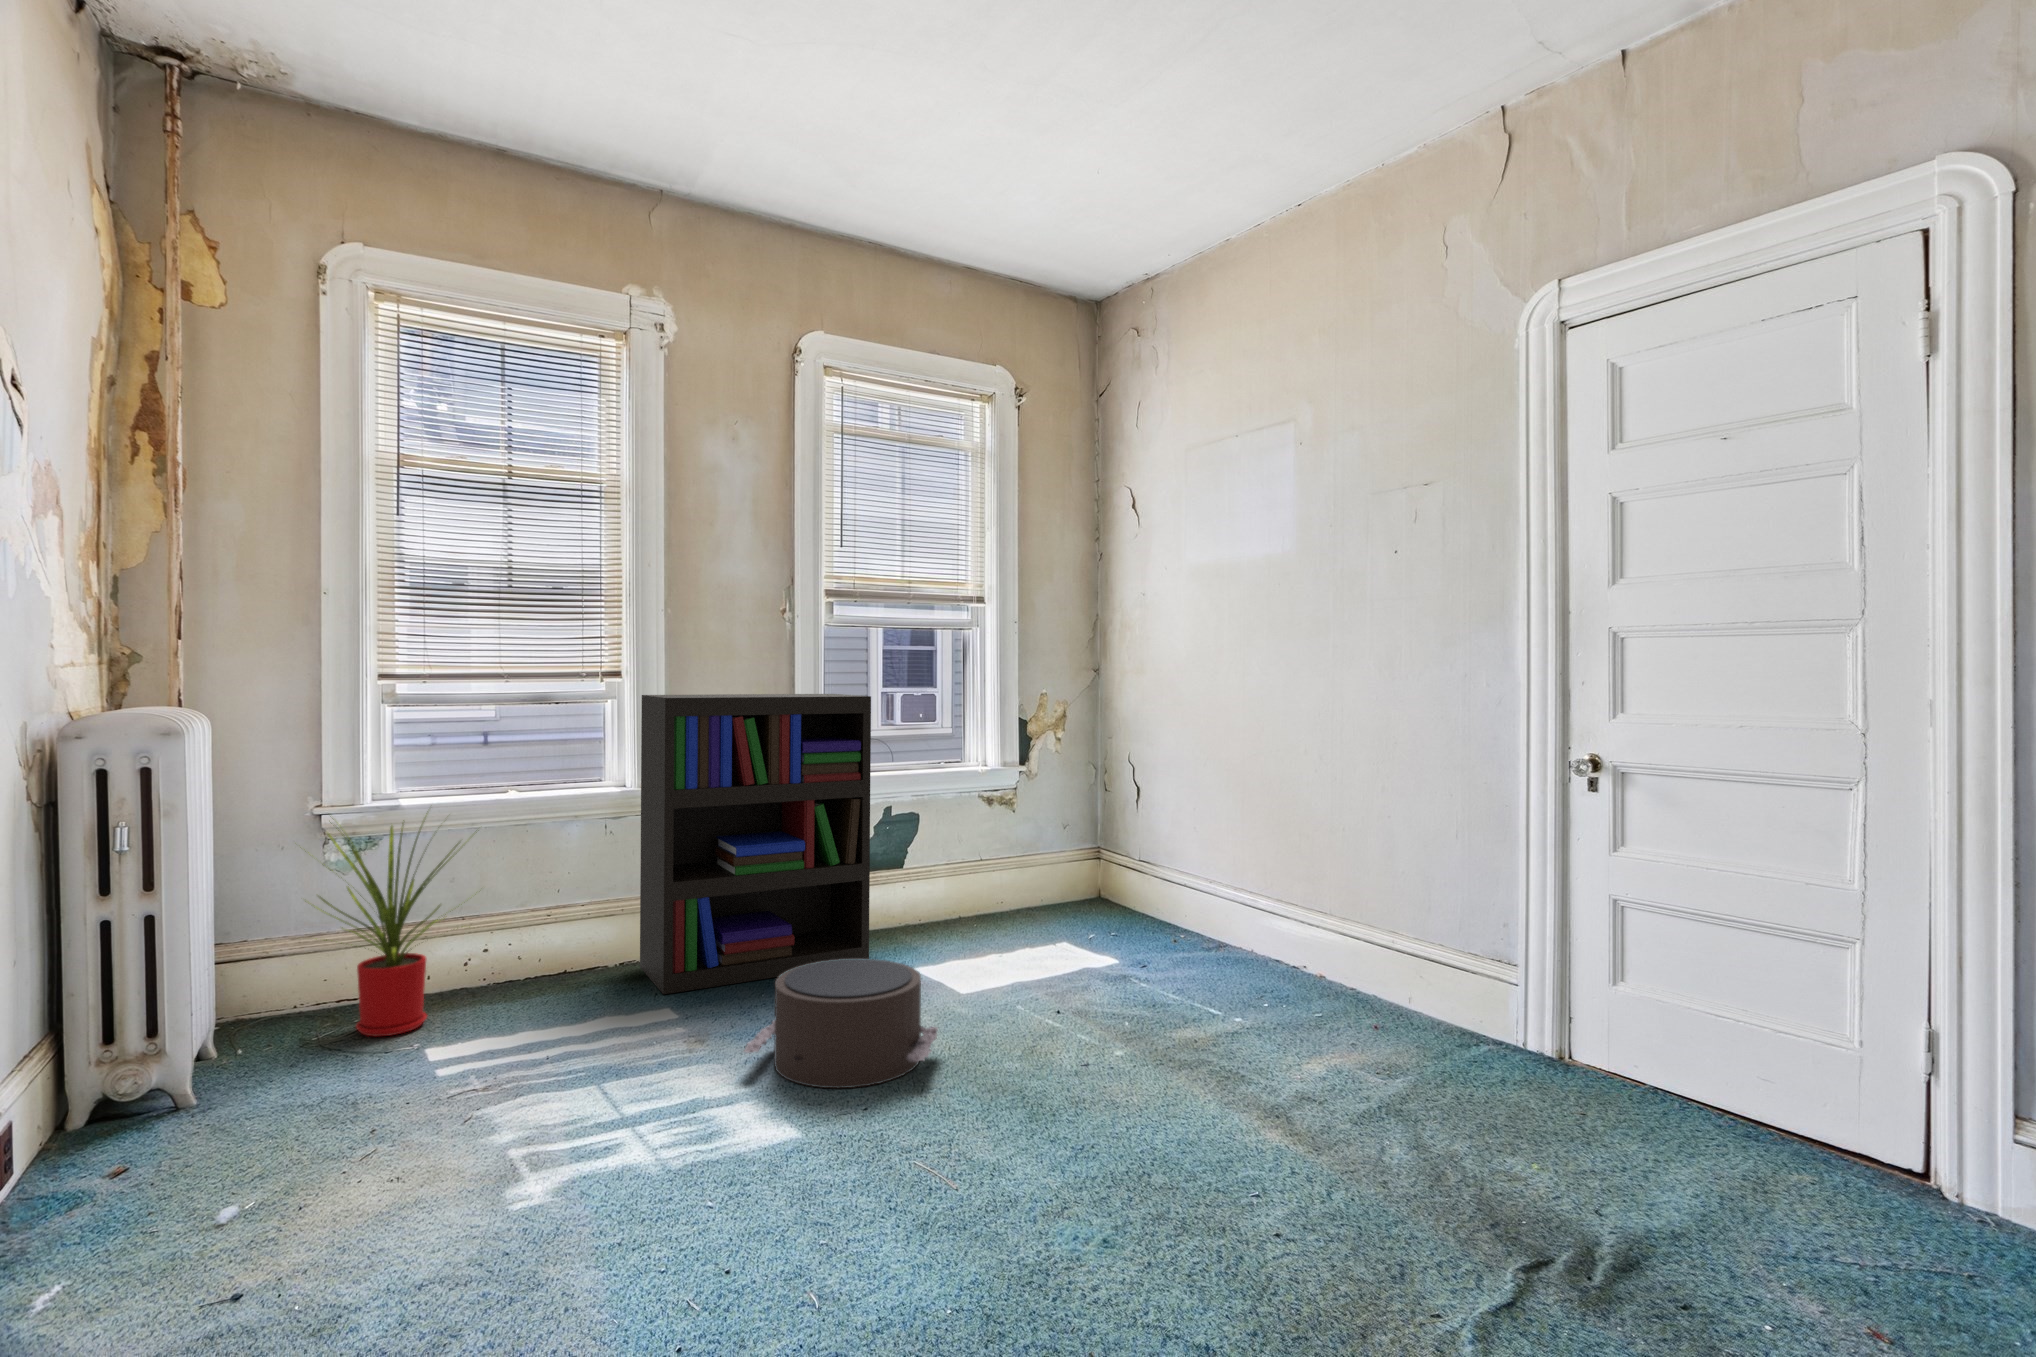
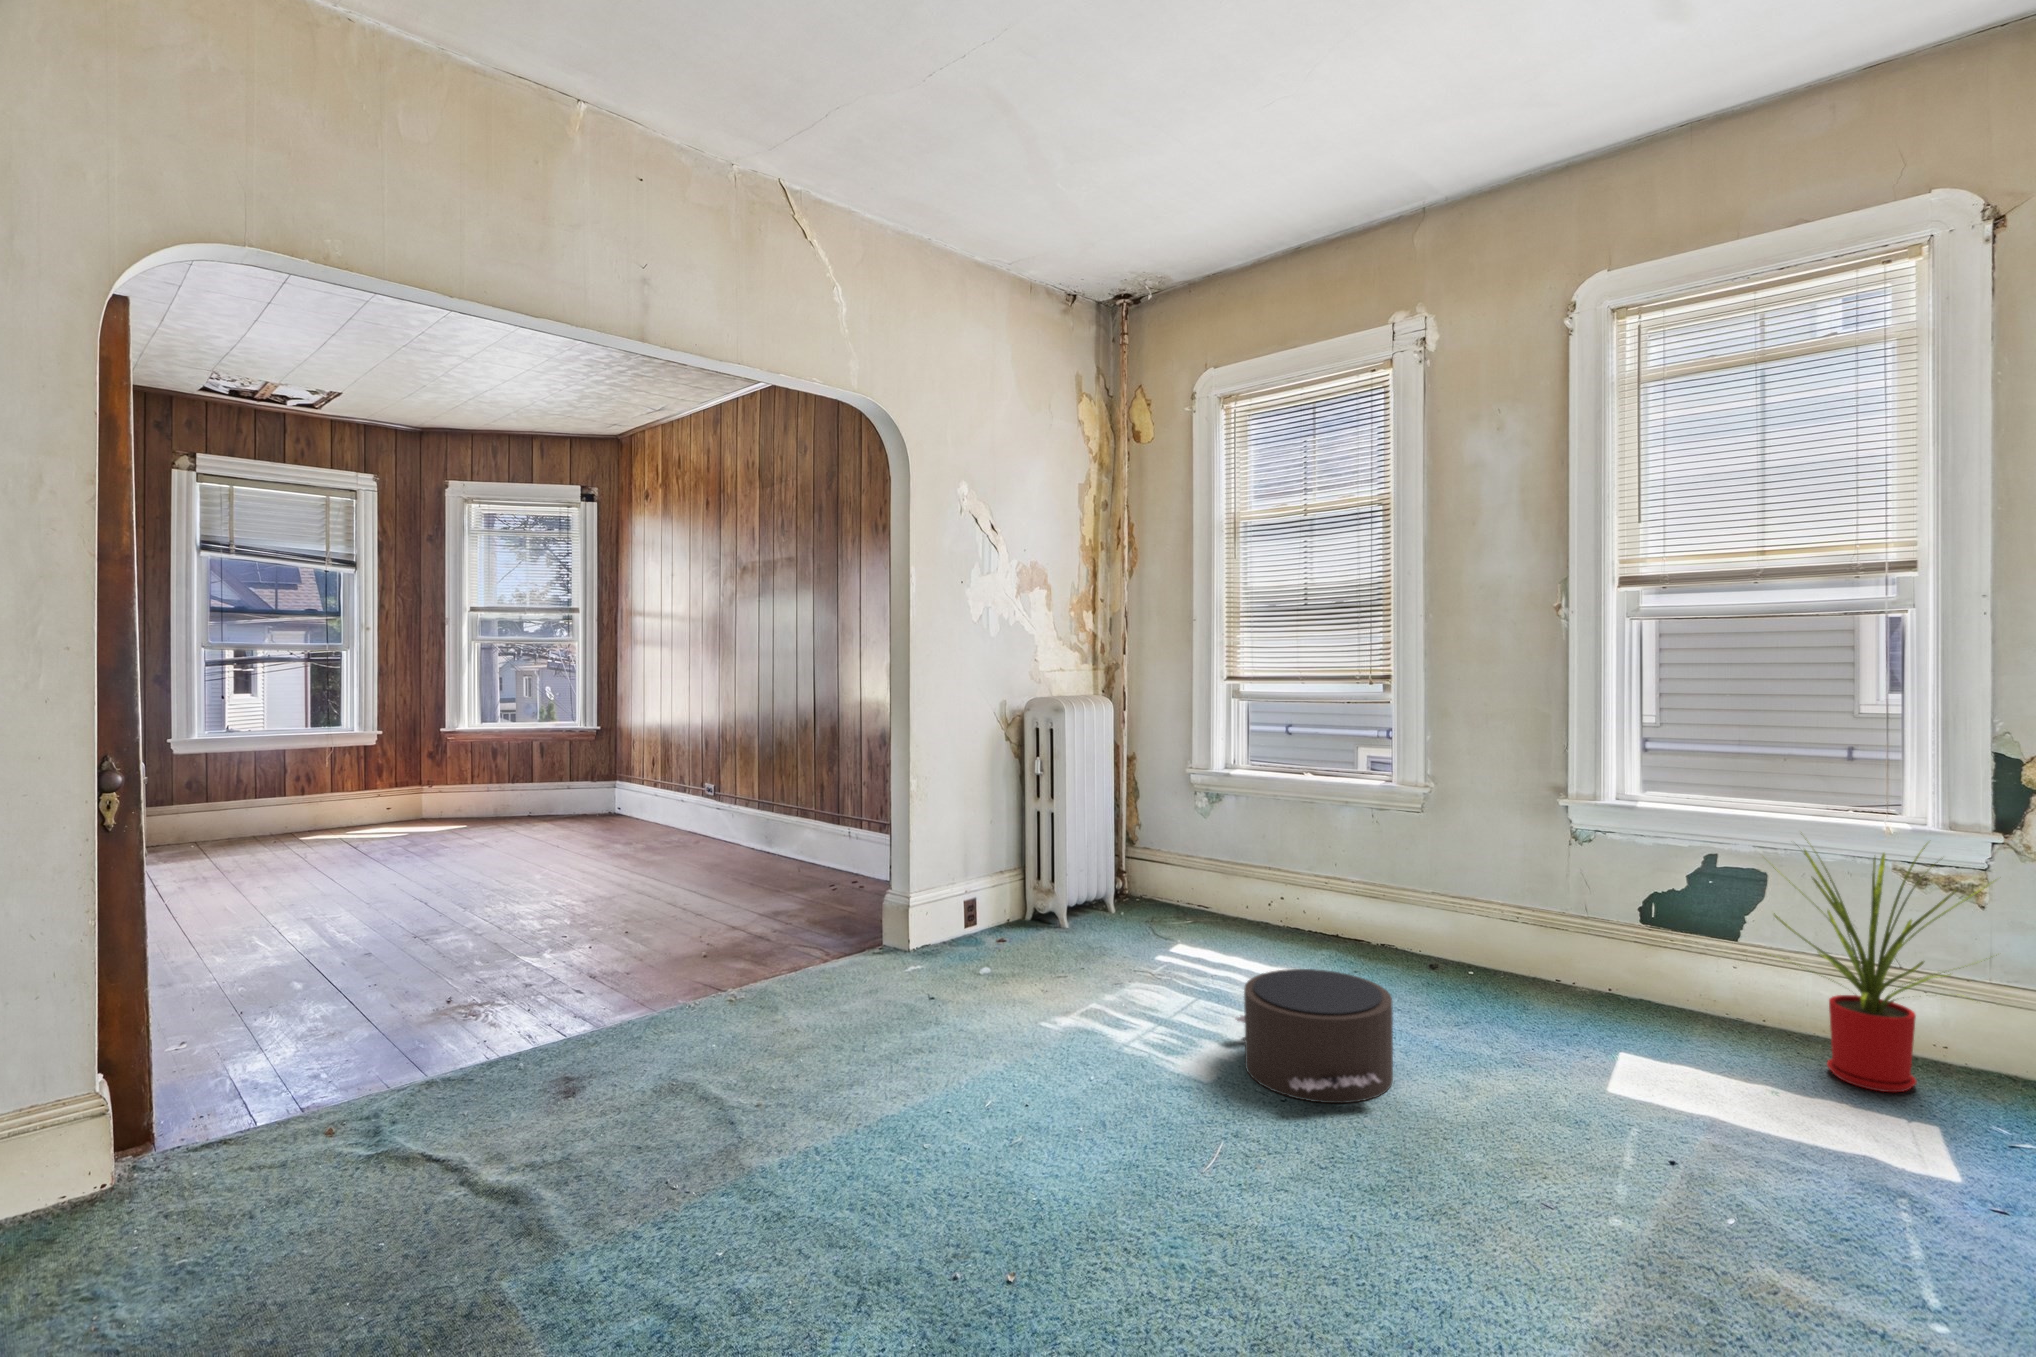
bookshelf: present [640,694,871,994] -> none [1354,698,1613,1026]
house plant: present [318,822,477,1037] -> present [1770,844,1991,1092]

